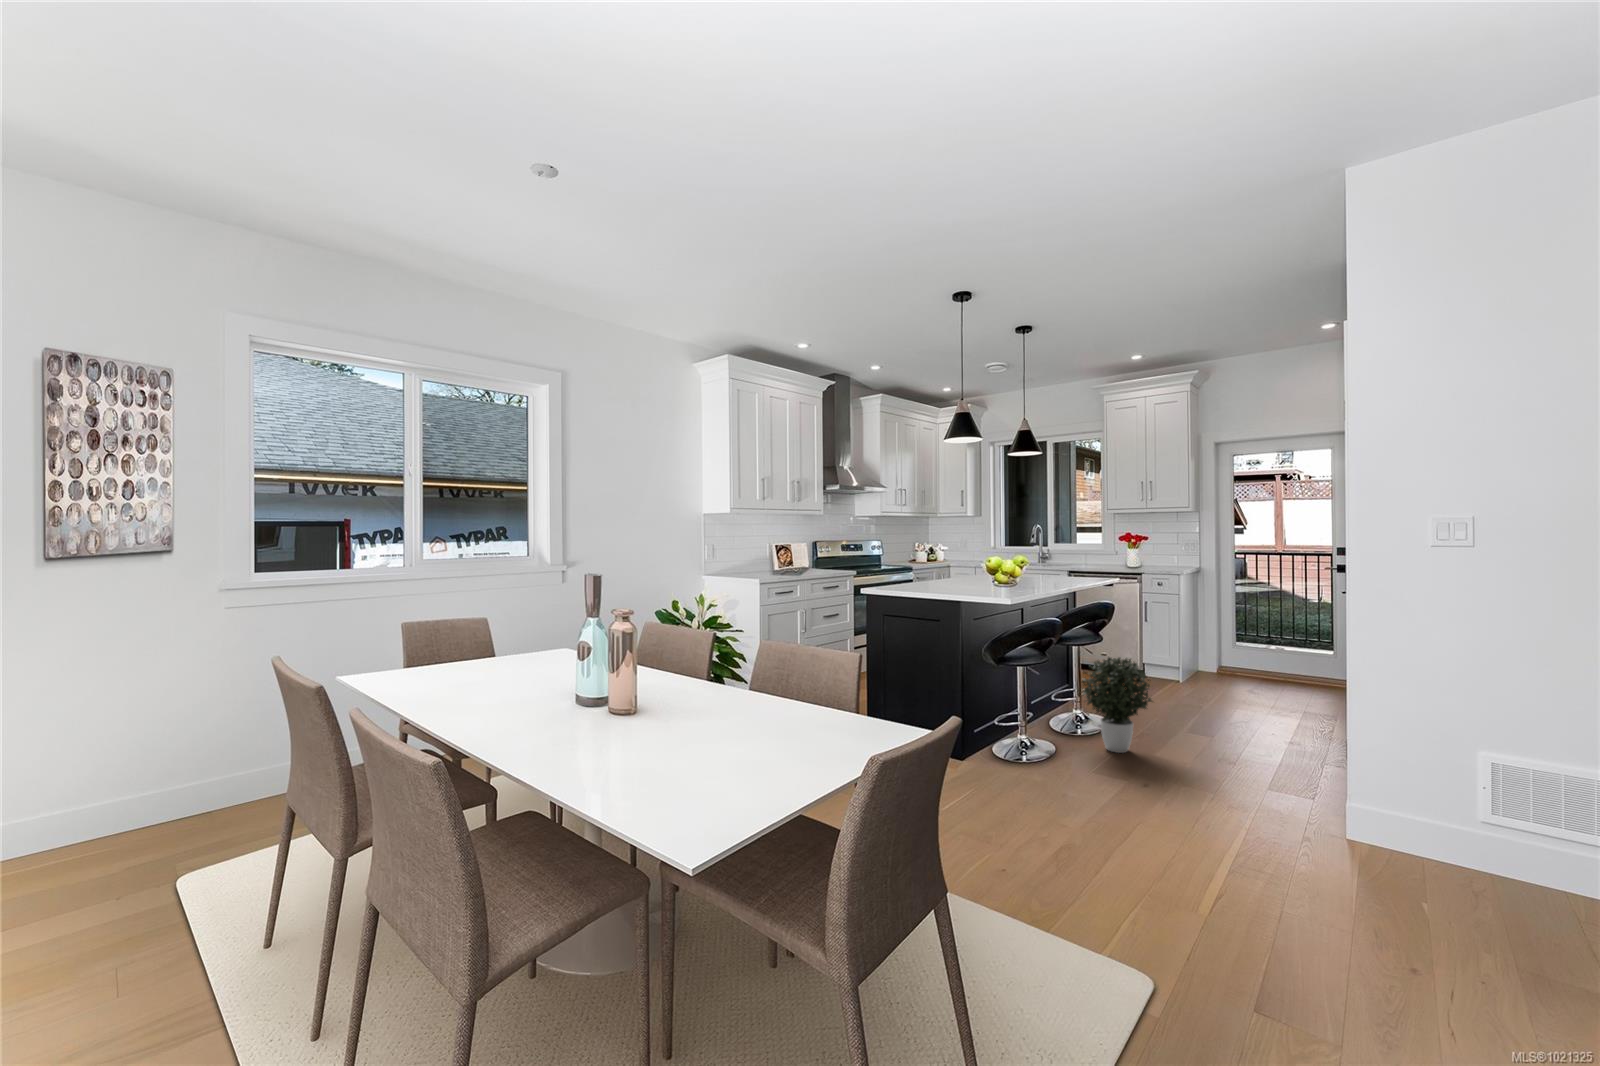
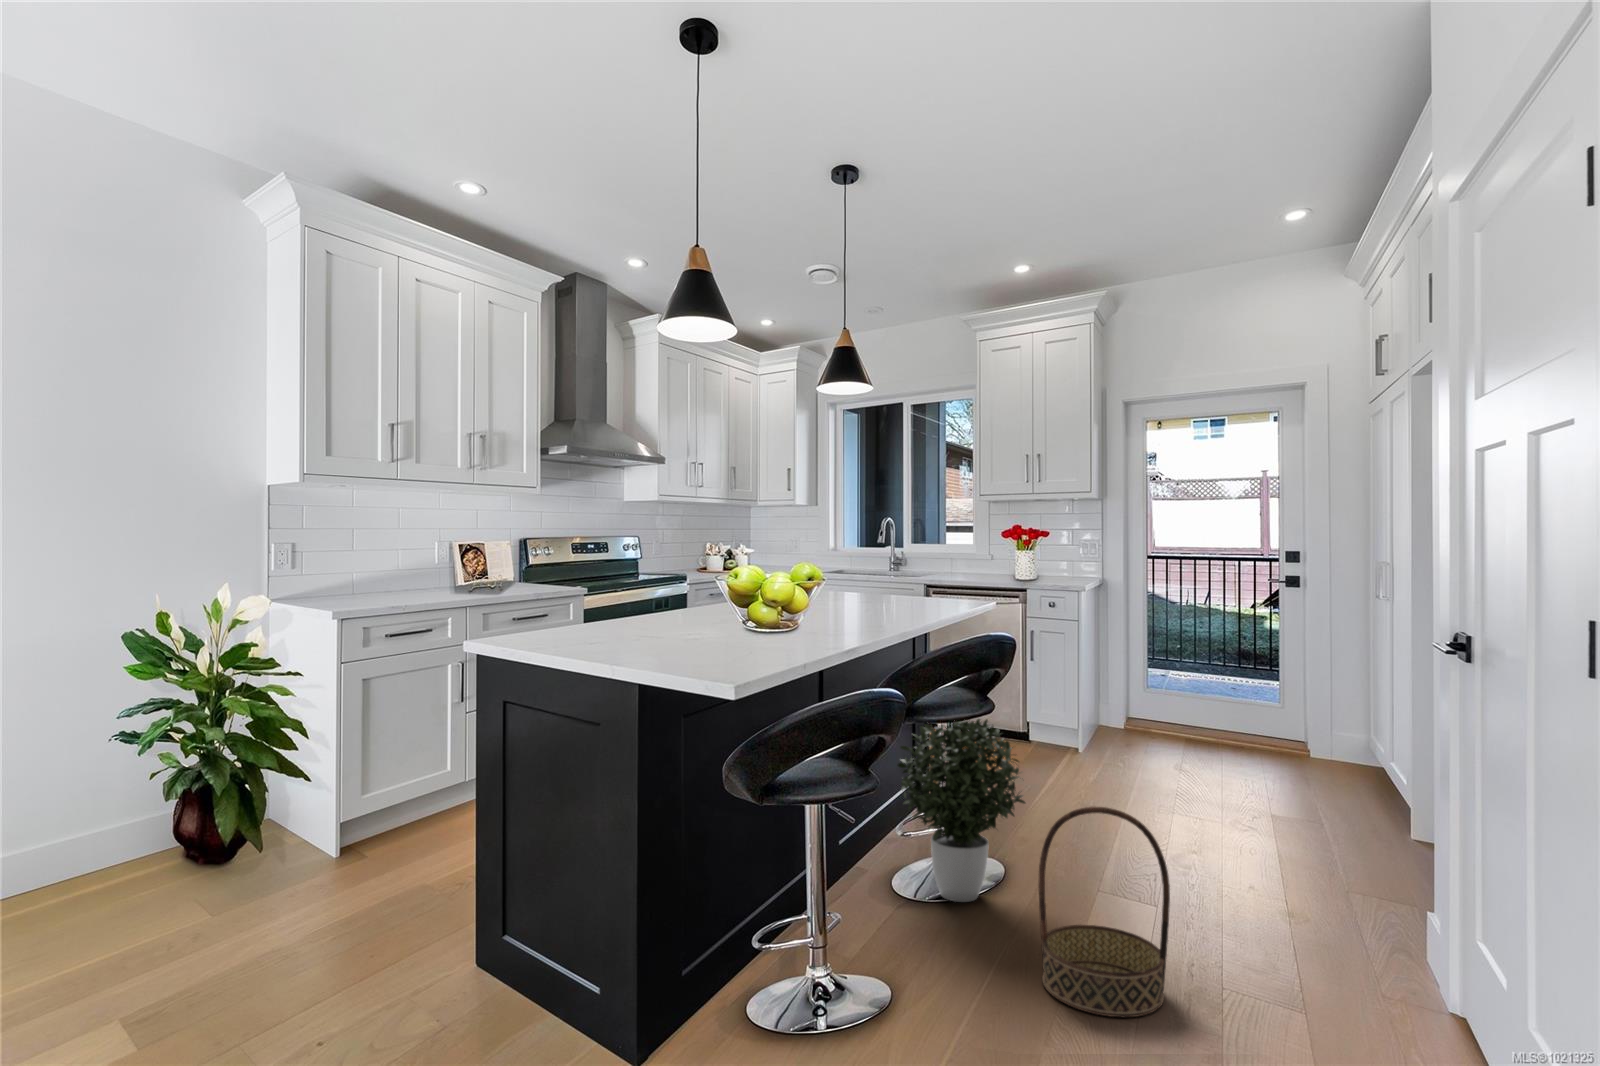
basket: none [1167,702,1236,799] -> present [1038,807,1170,1017]

